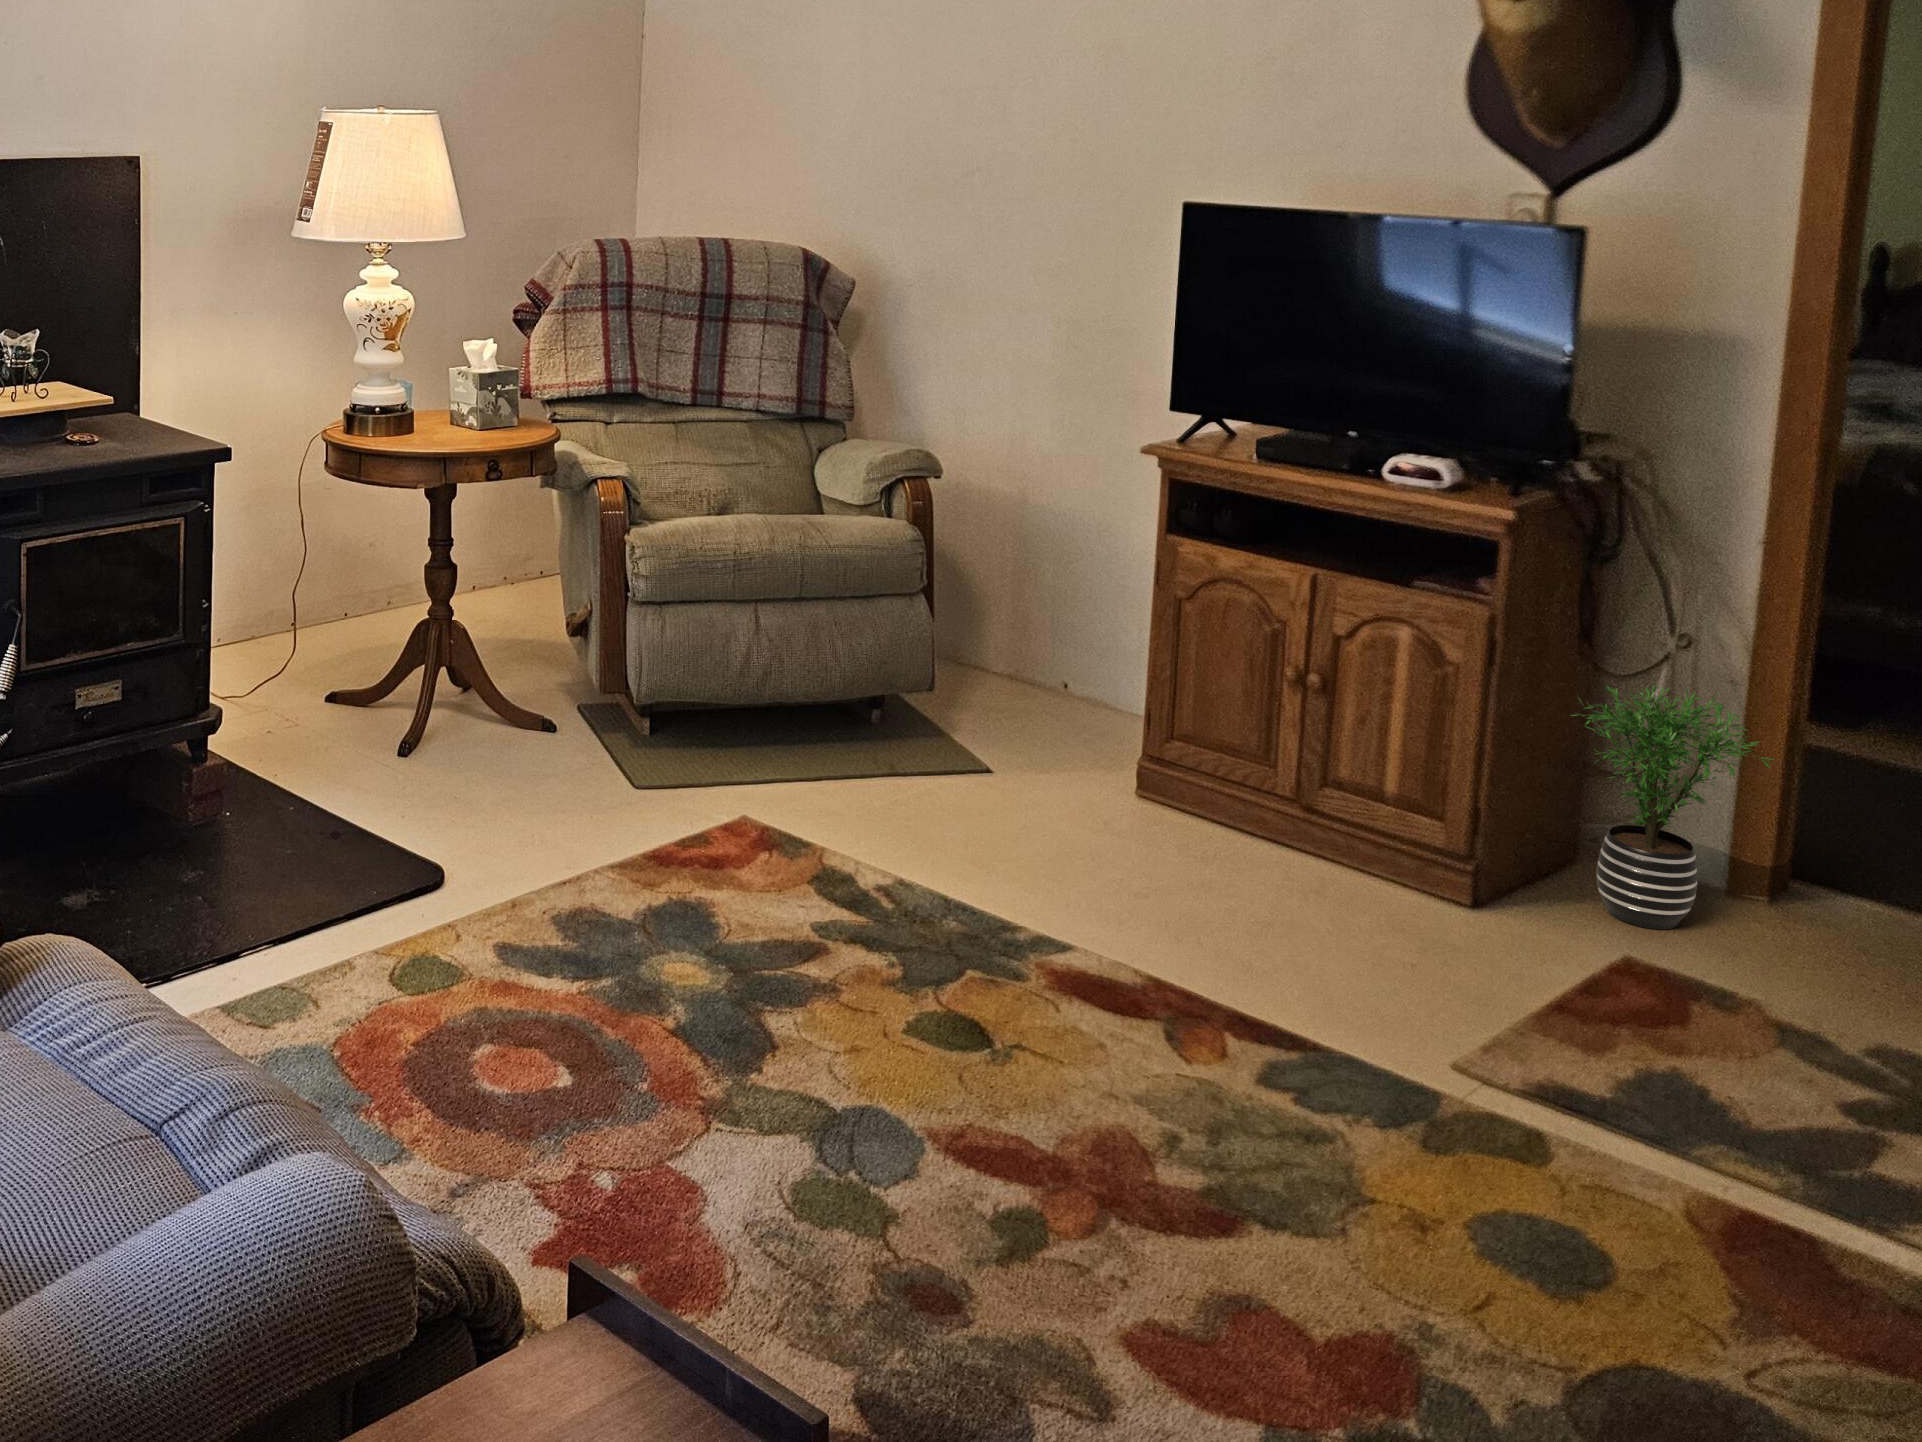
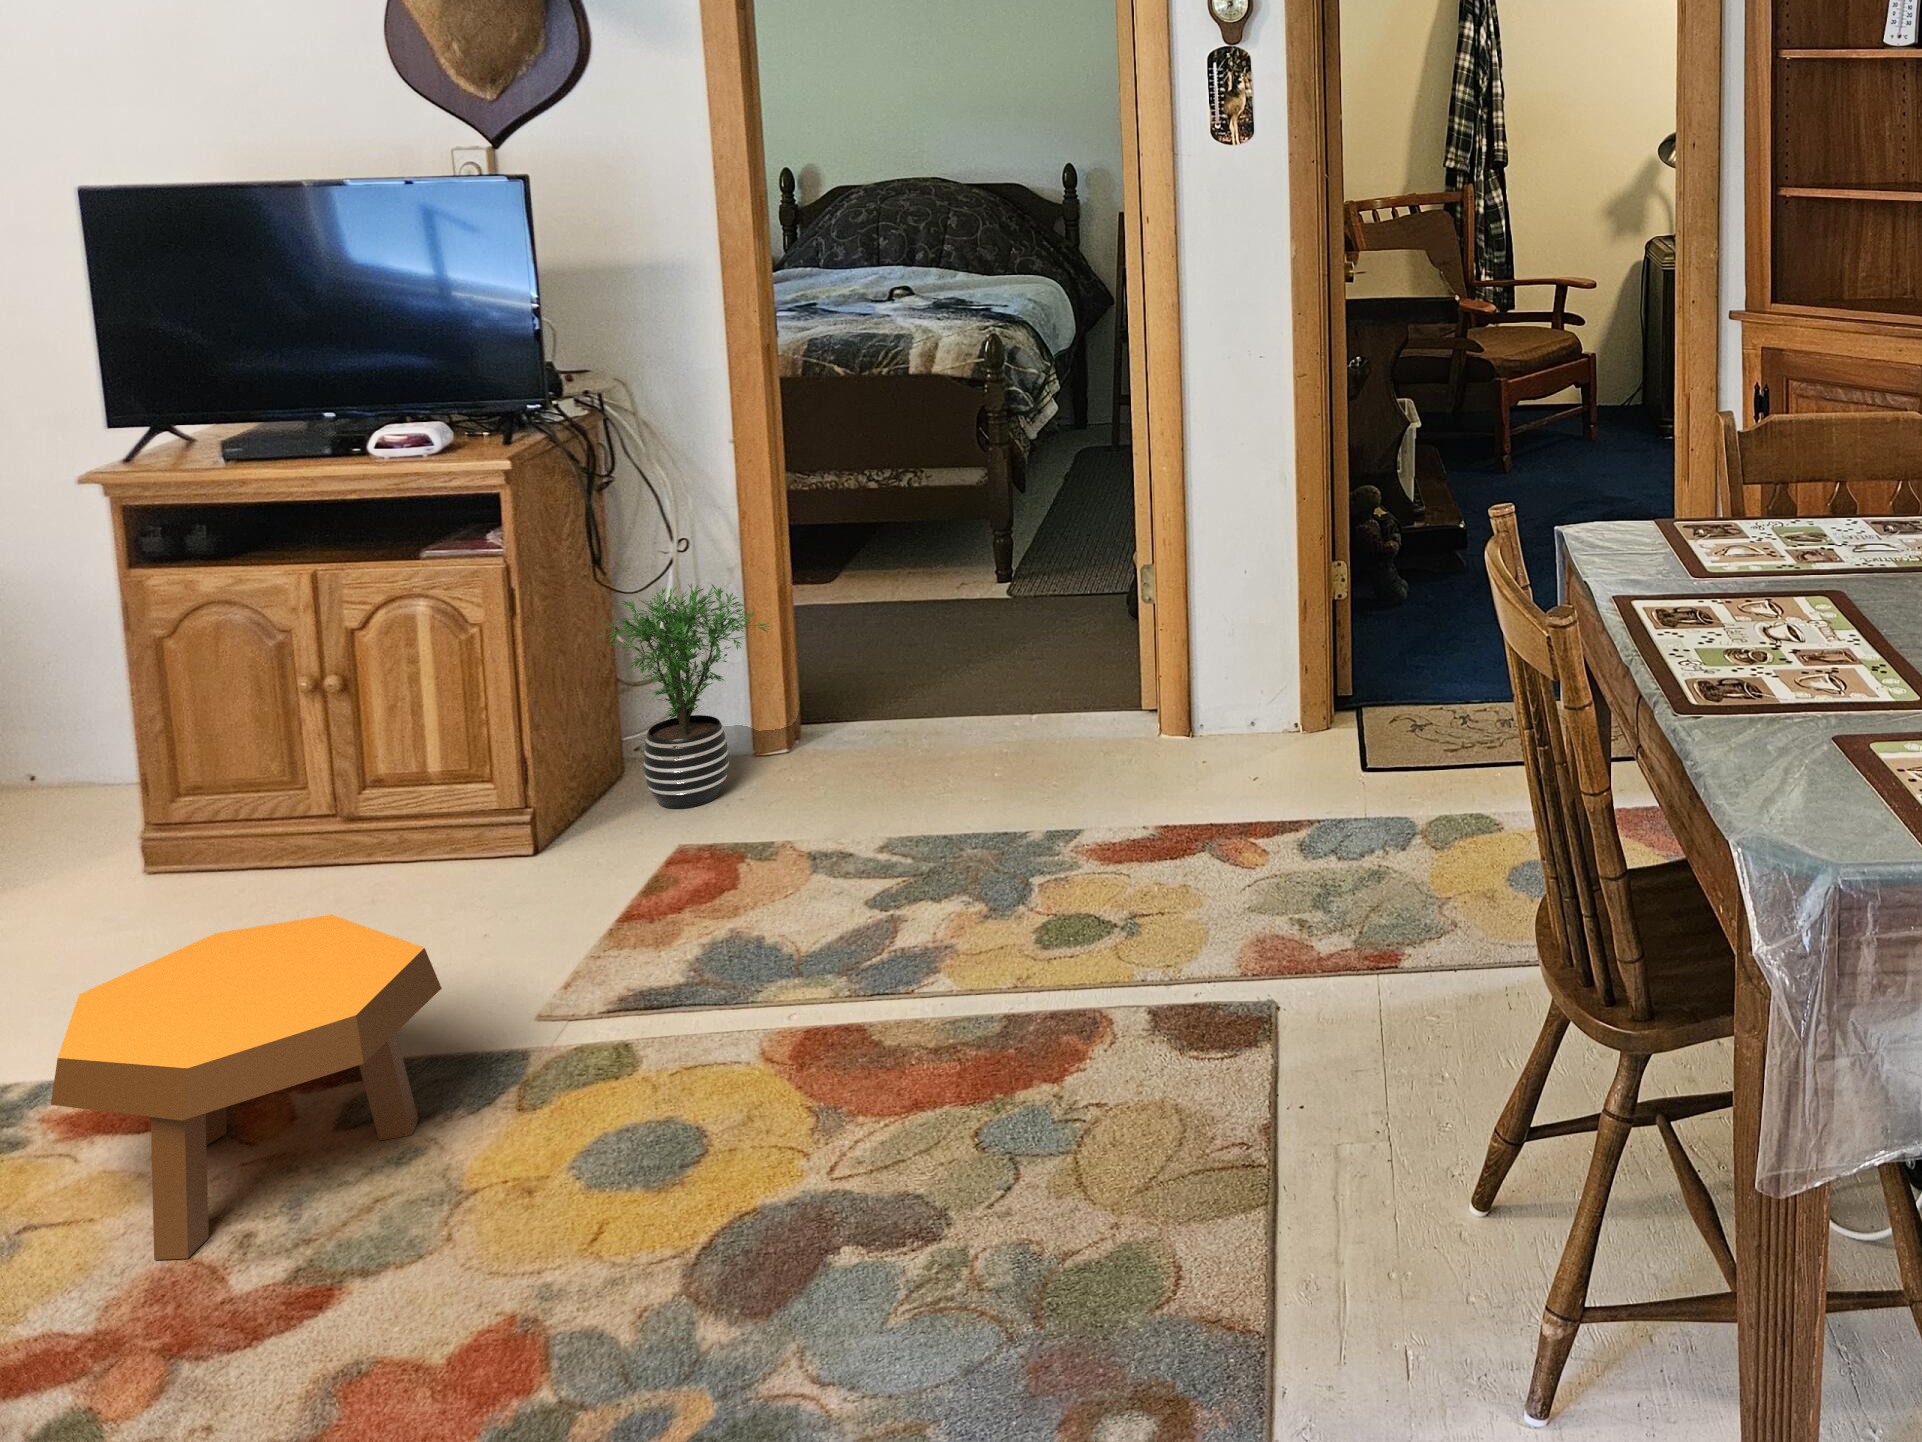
footstool: none [1063,869,1371,1128] -> present [51,915,442,1260]

